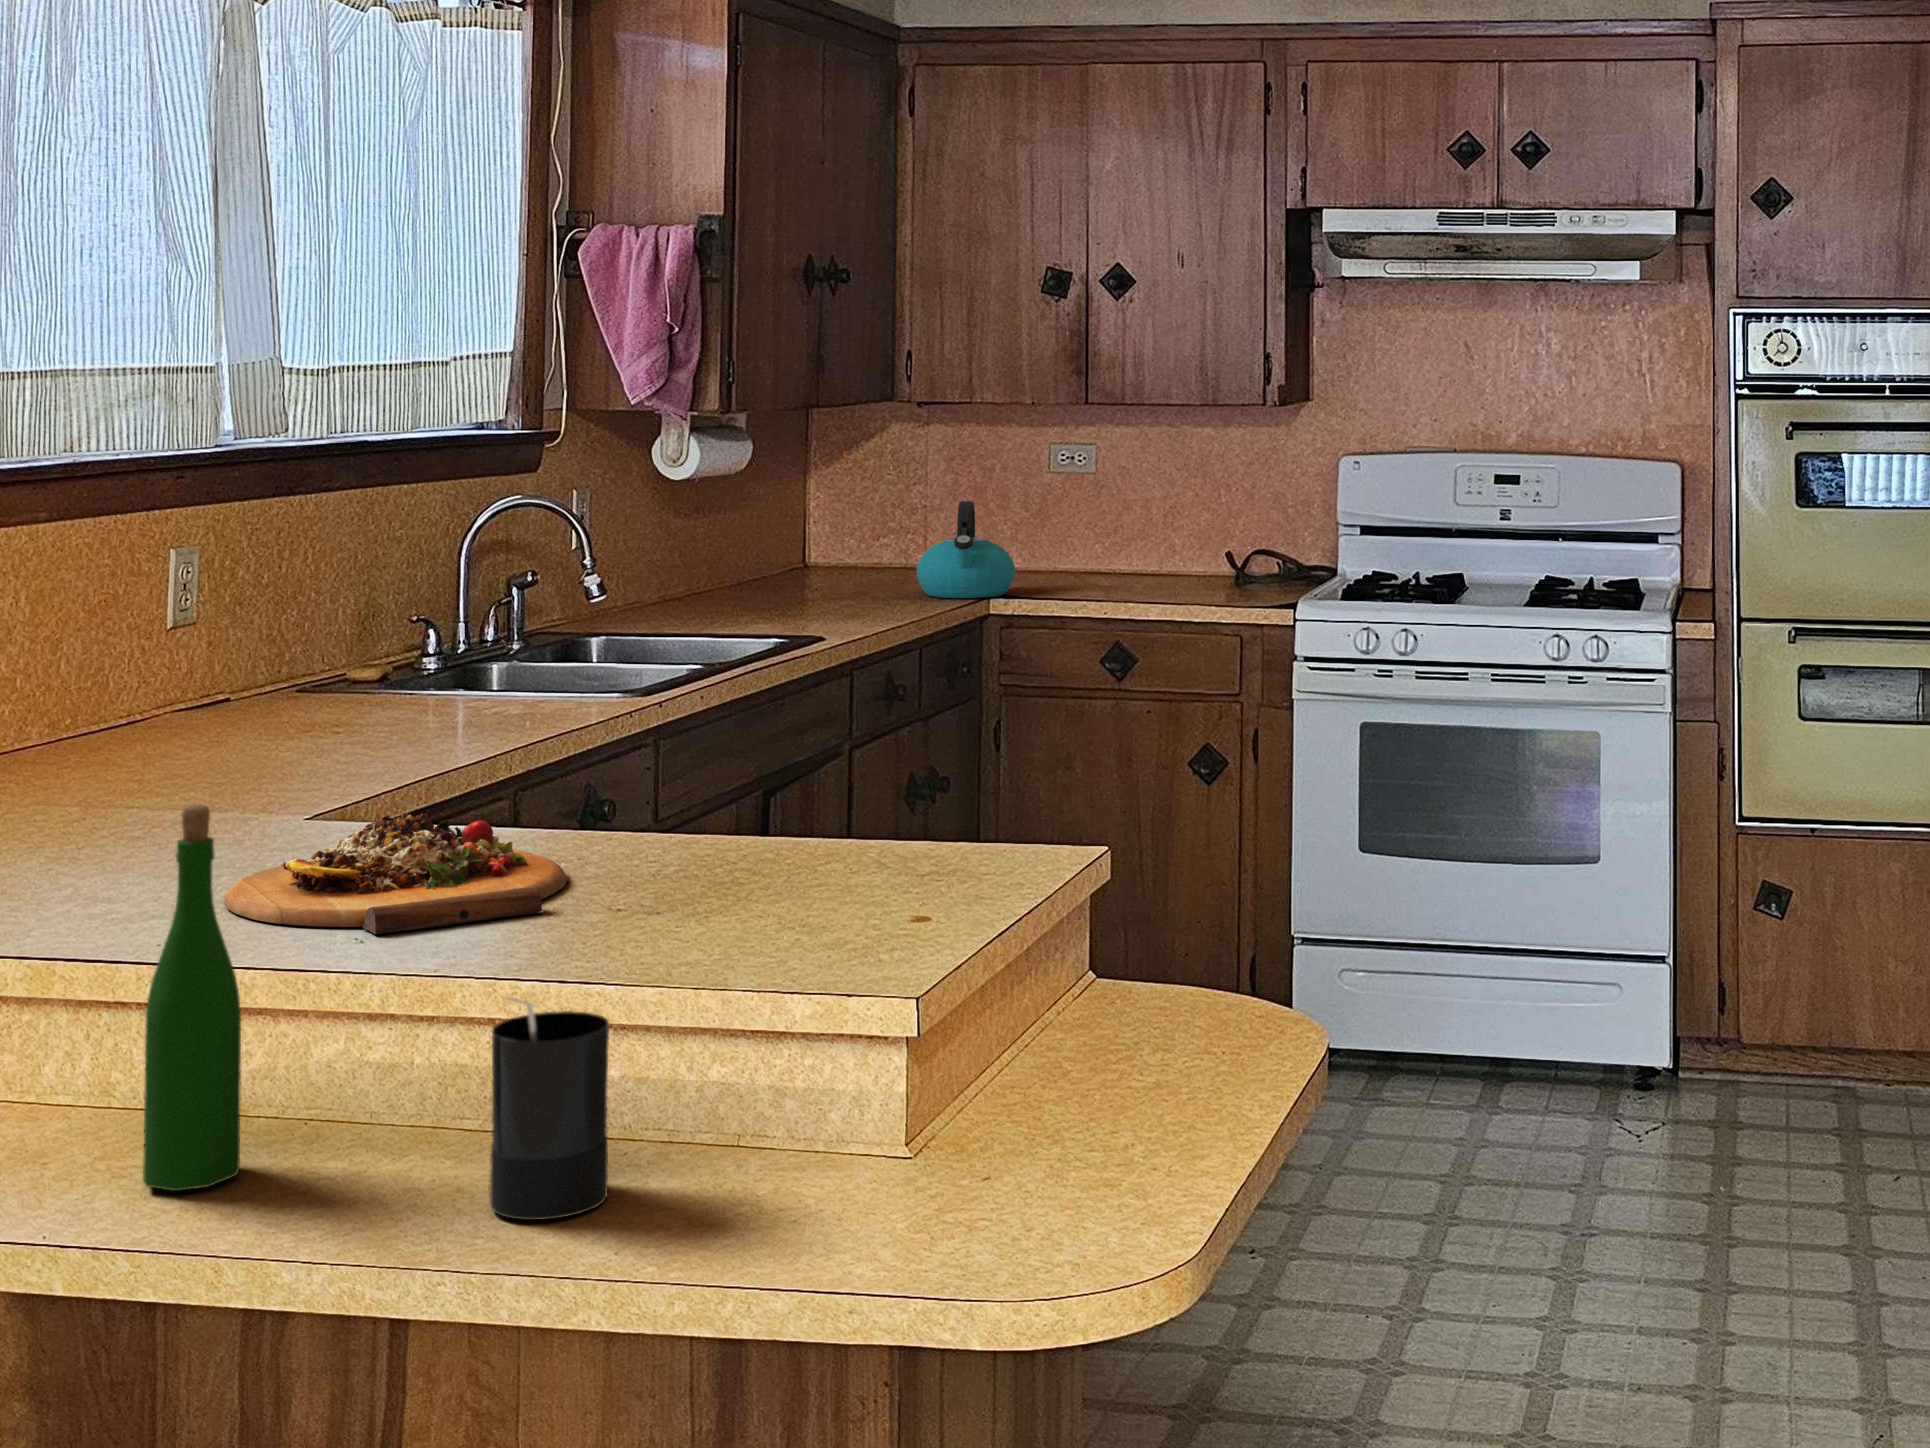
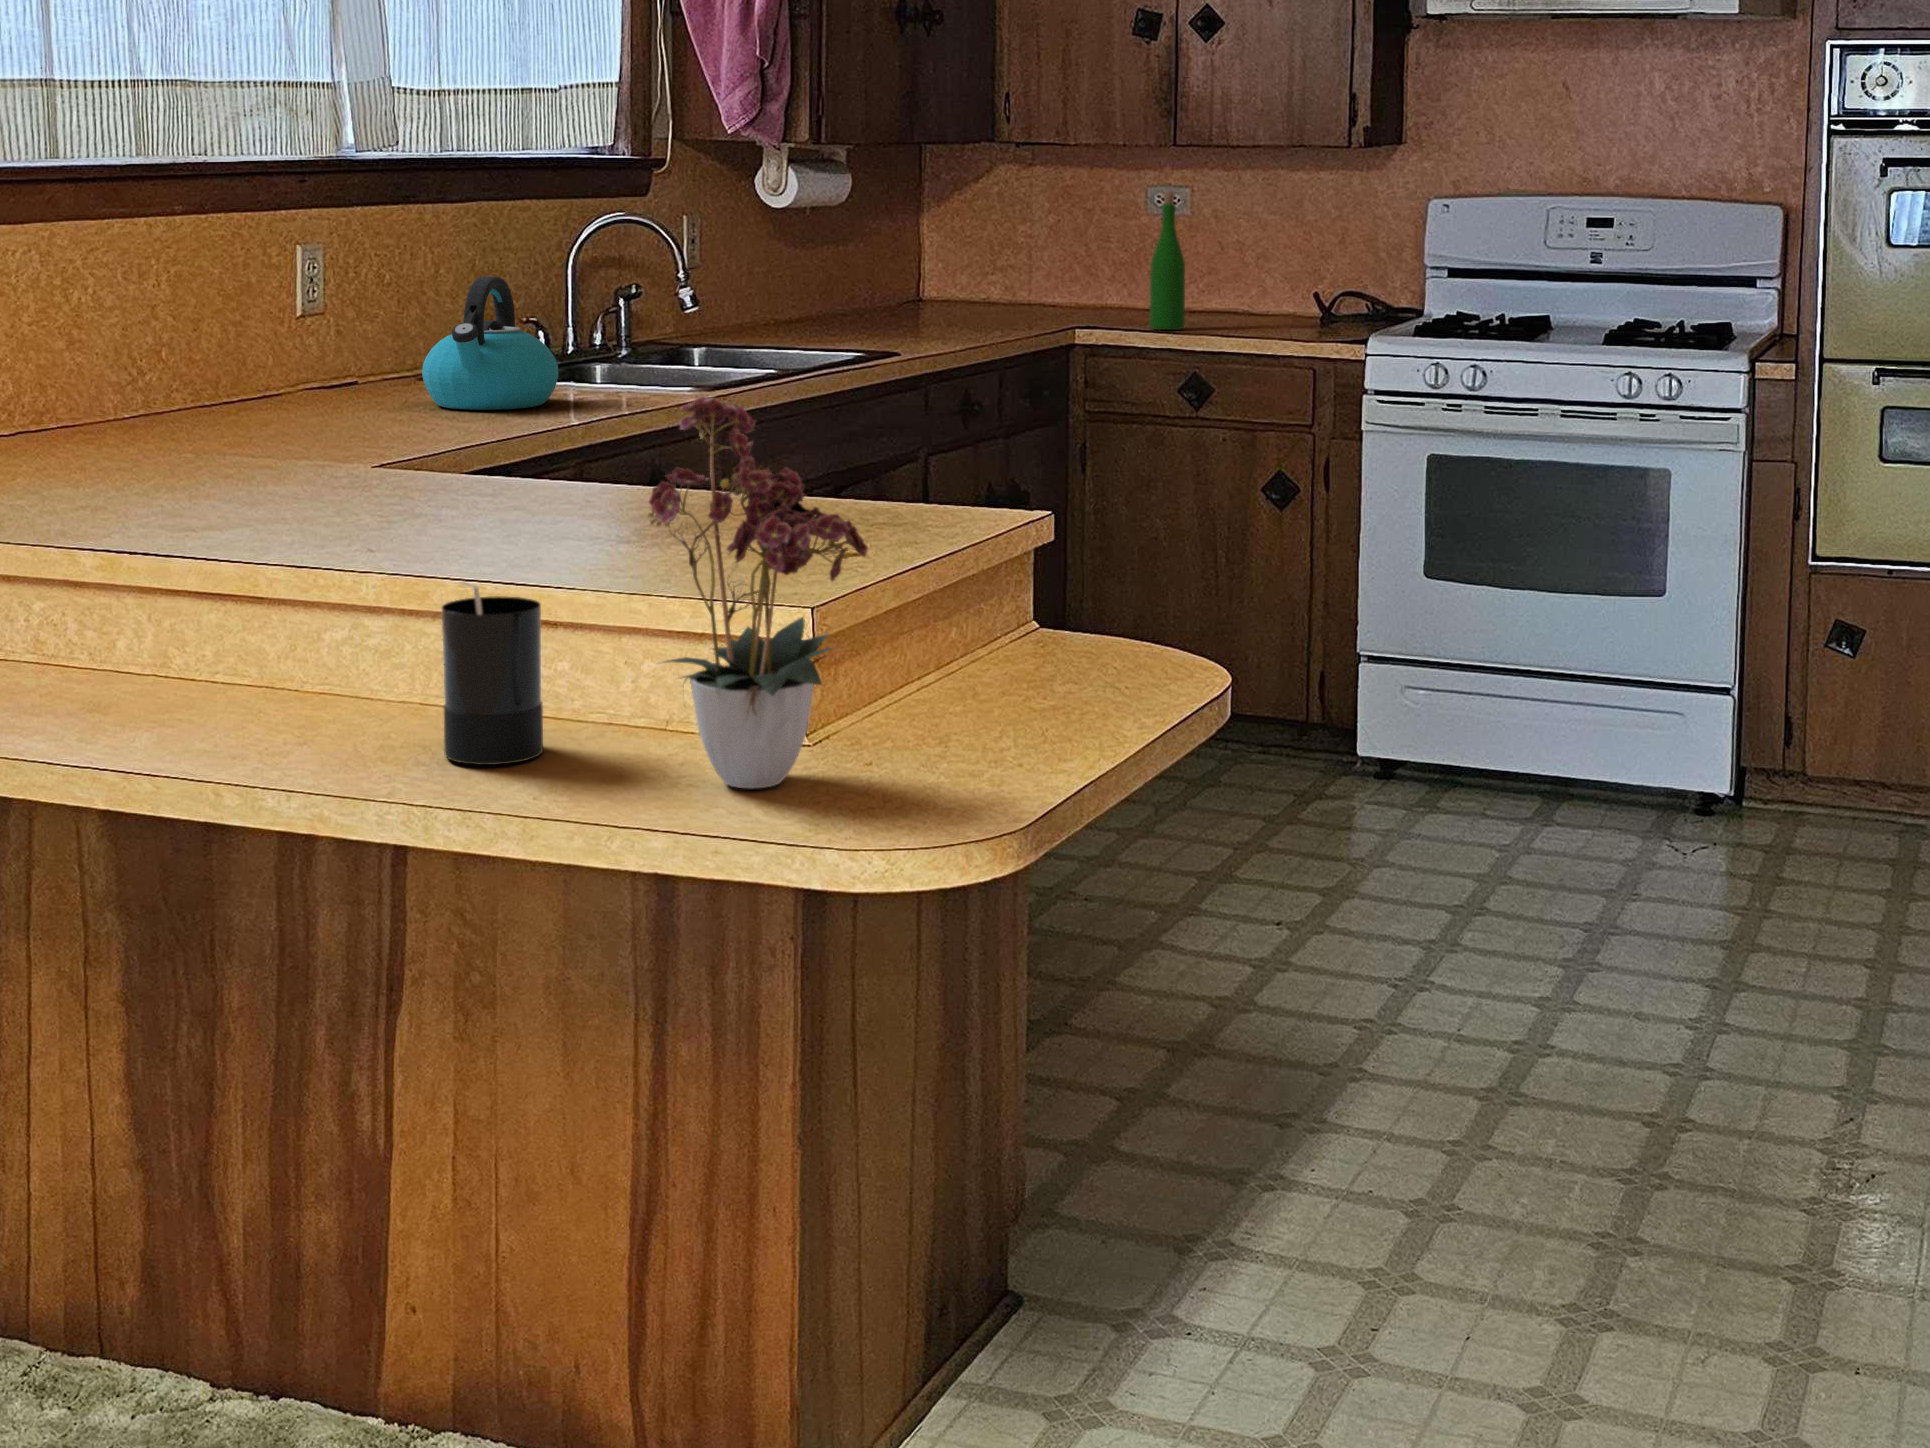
kettle: present [917,501,1015,598] -> present [422,276,559,410]
flower arrangement: none [731,758,1034,1231] -> present [648,396,868,788]
wine bottle: present [143,804,241,1191] -> present [1149,192,1185,330]
cutting board: present [224,813,569,934] -> none [275,448,566,541]

